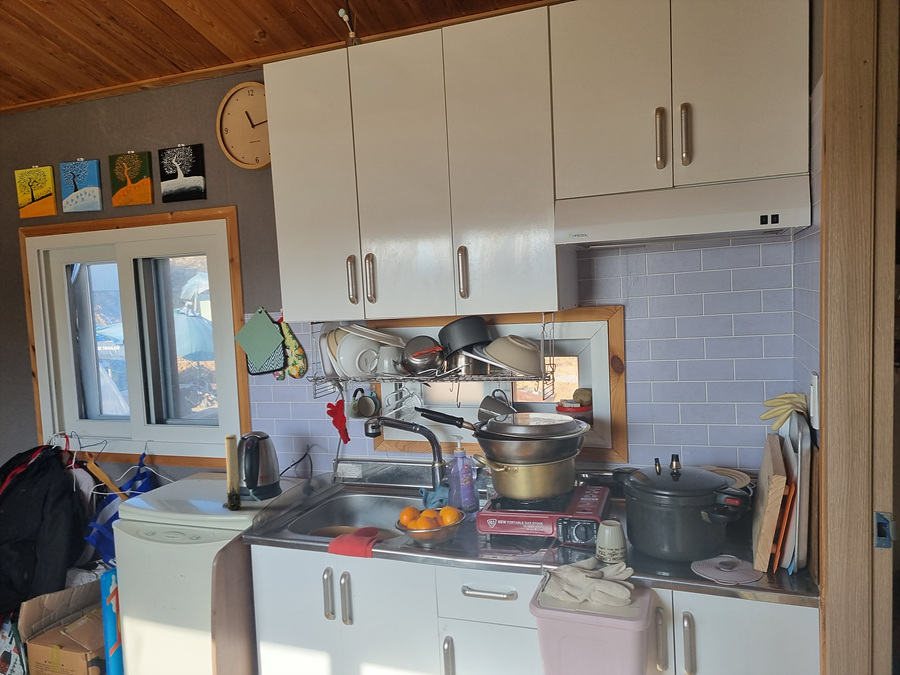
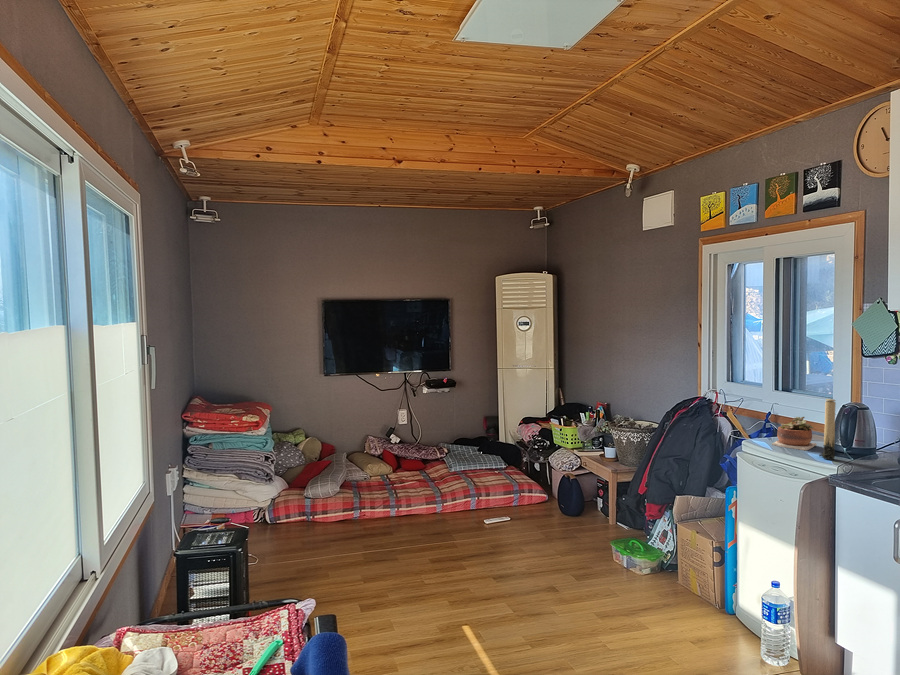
succulent plant: none [160,458,213,505] -> present [772,417,817,450]

